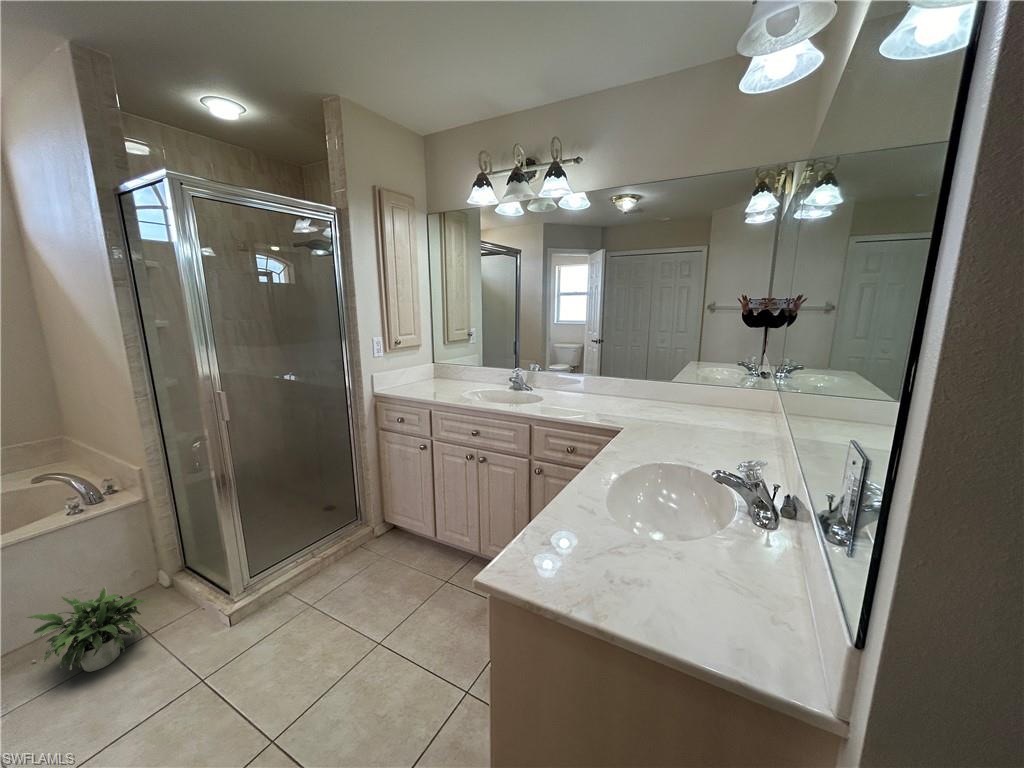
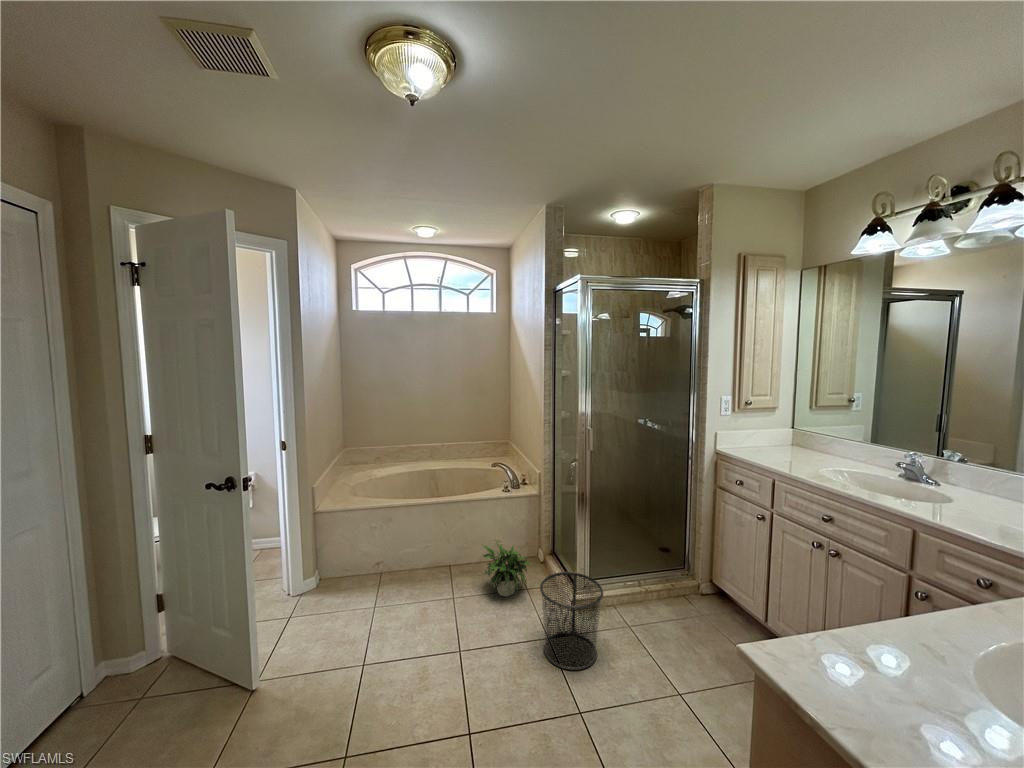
waste bin: none [164,580,273,717] -> present [540,572,603,670]

